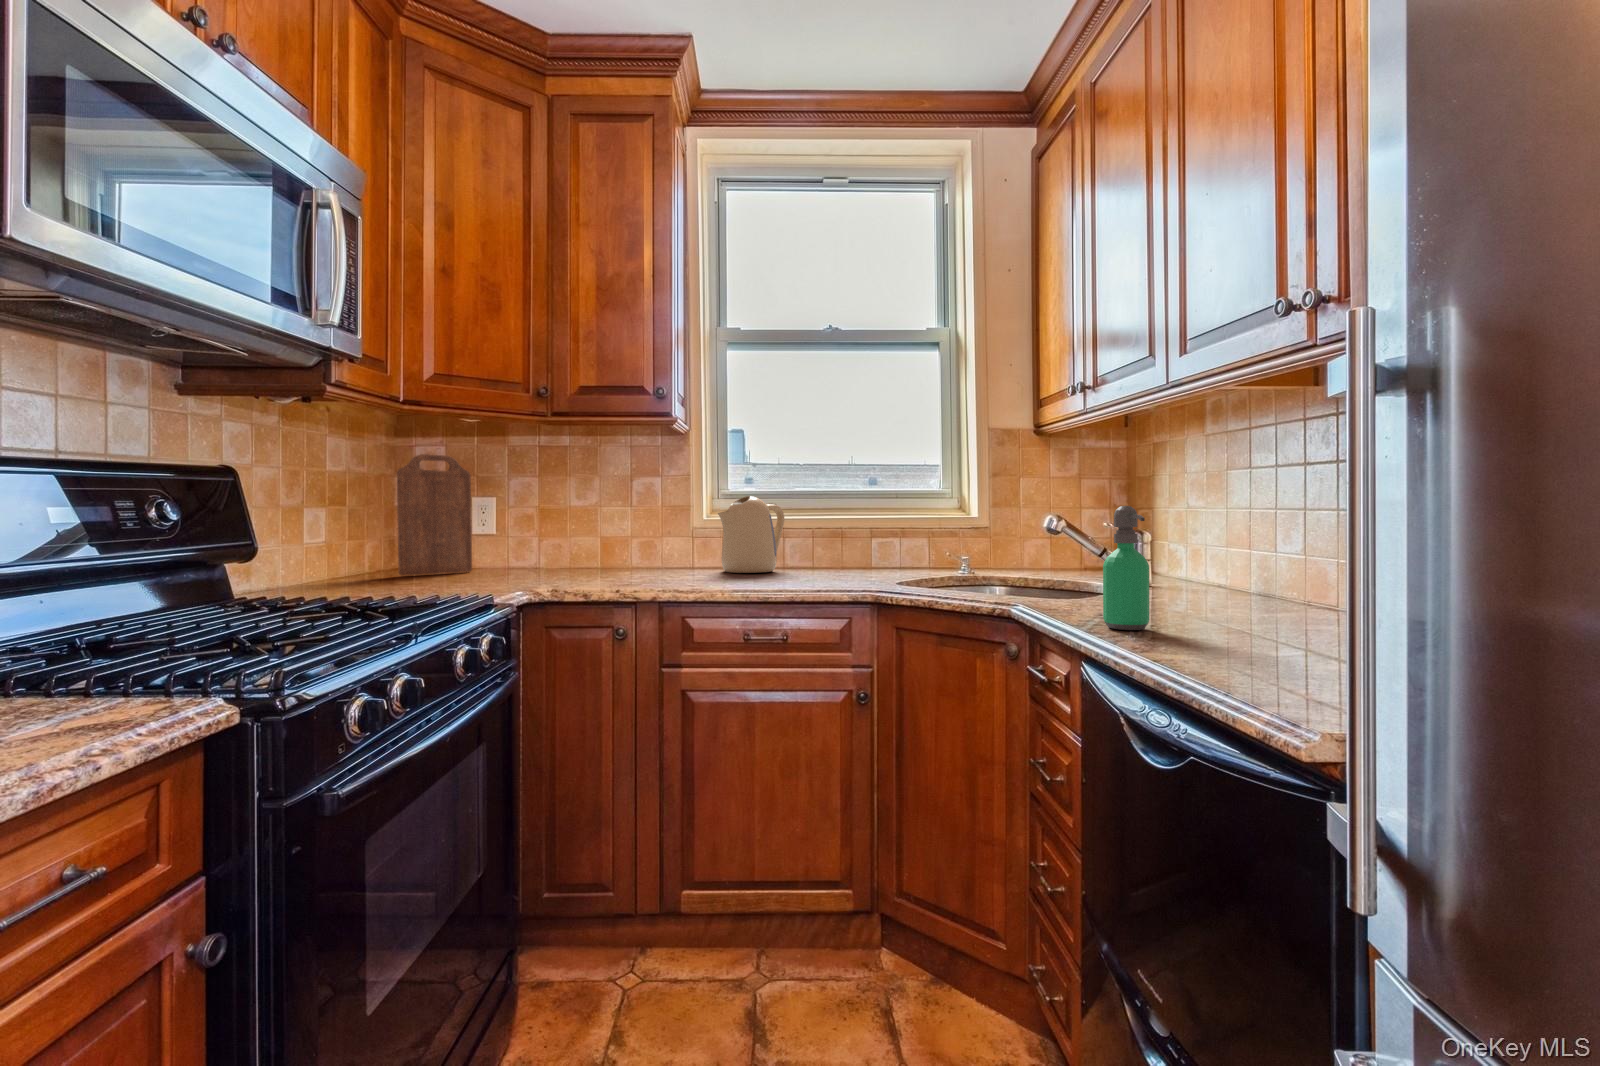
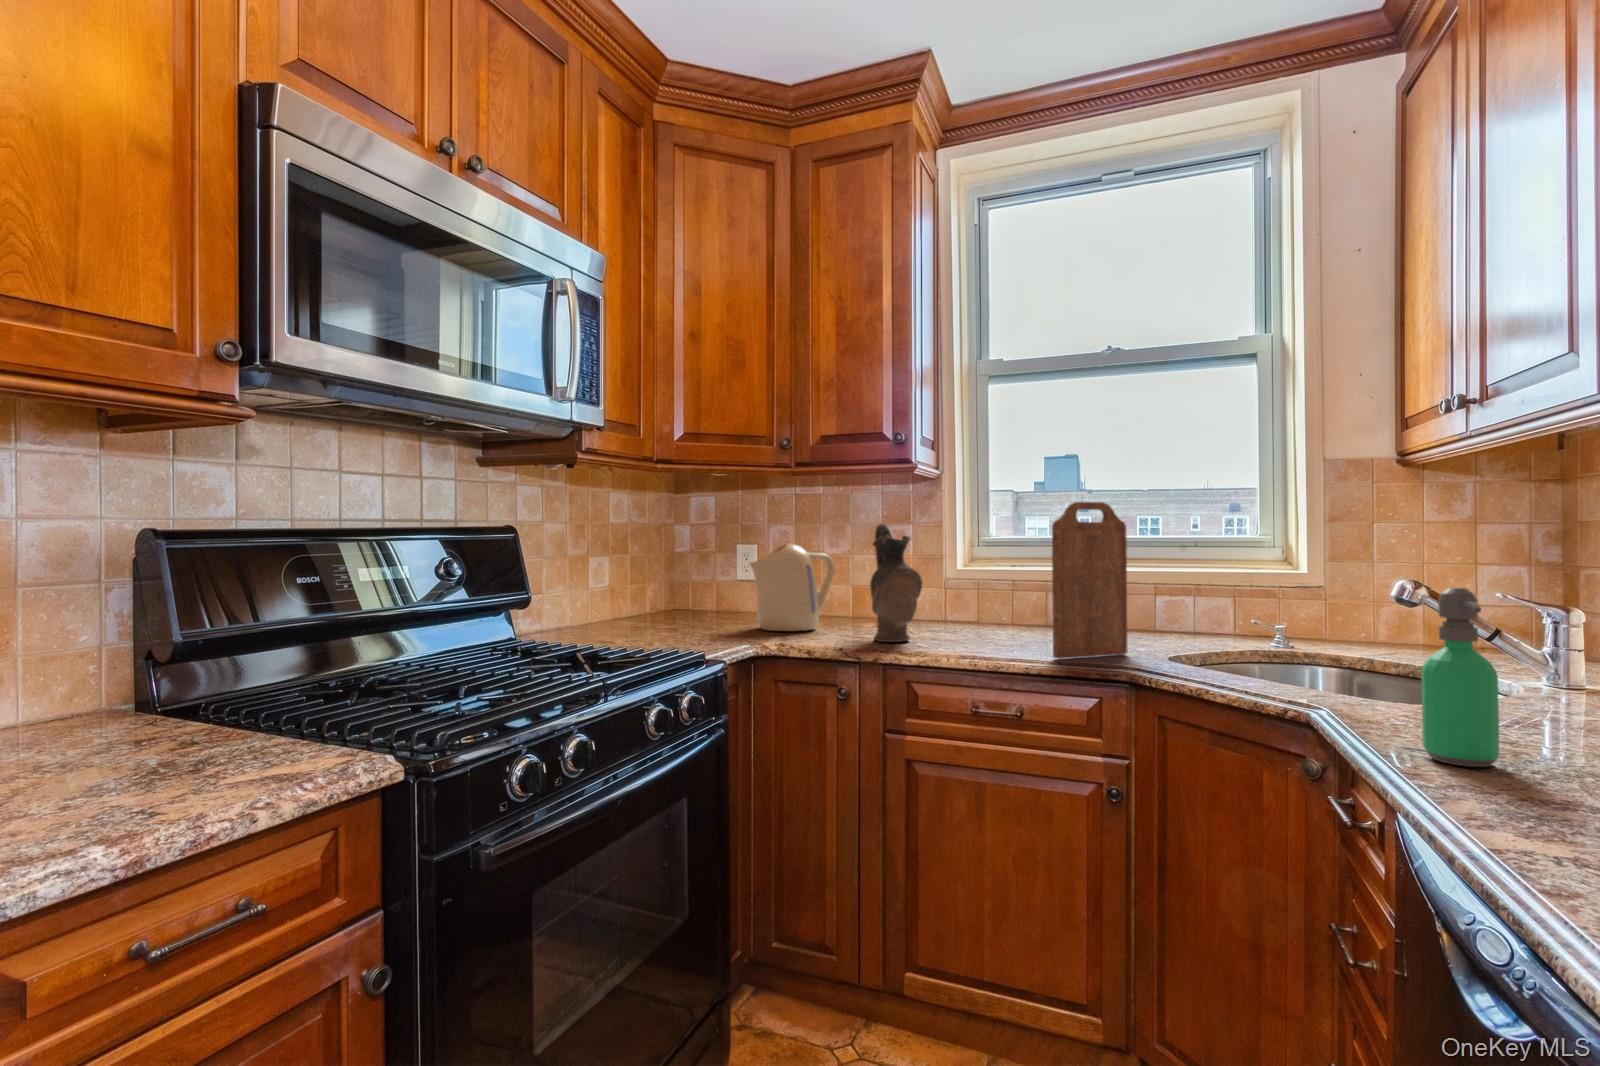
cutting board: present [397,454,472,576] -> present [1052,502,1127,659]
ceramic pitcher: none [641,473,690,582] -> present [870,524,922,642]
kettle: present [718,496,784,573] -> present [749,544,835,631]

